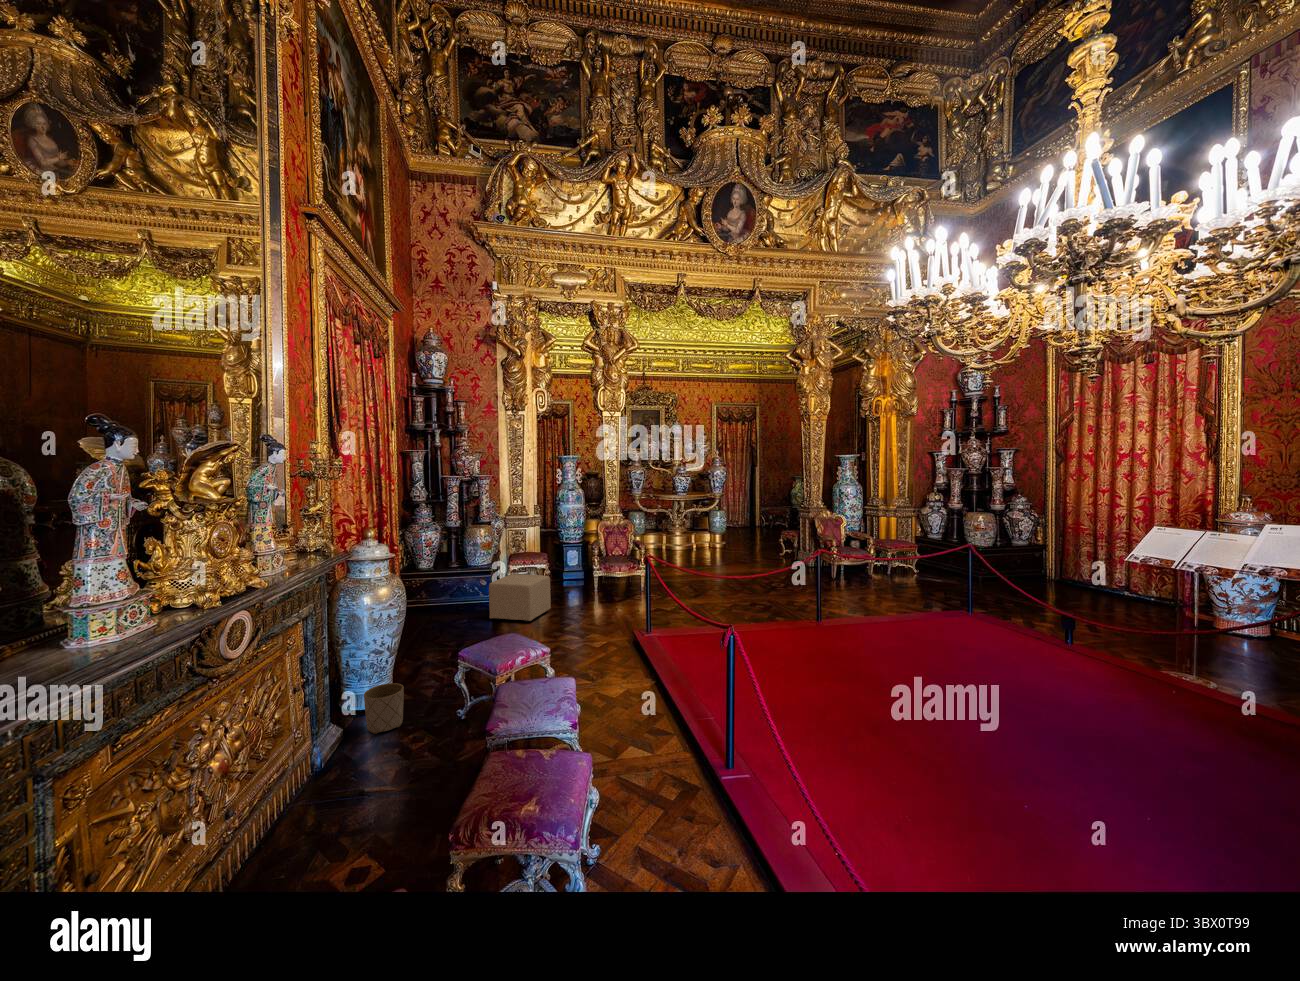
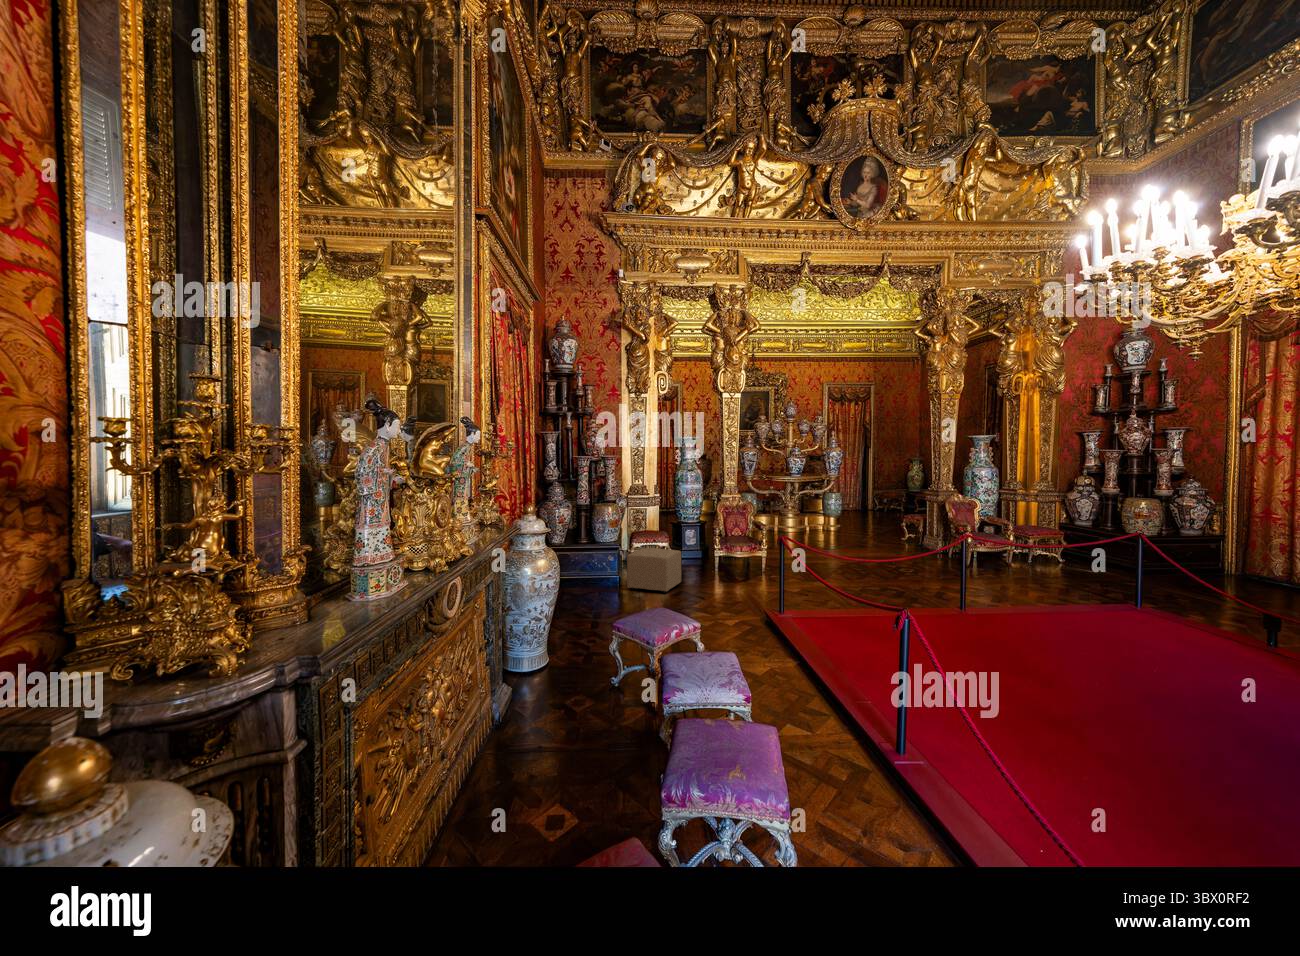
planter: present [364,683,404,734] -> none [562,630,593,671]

